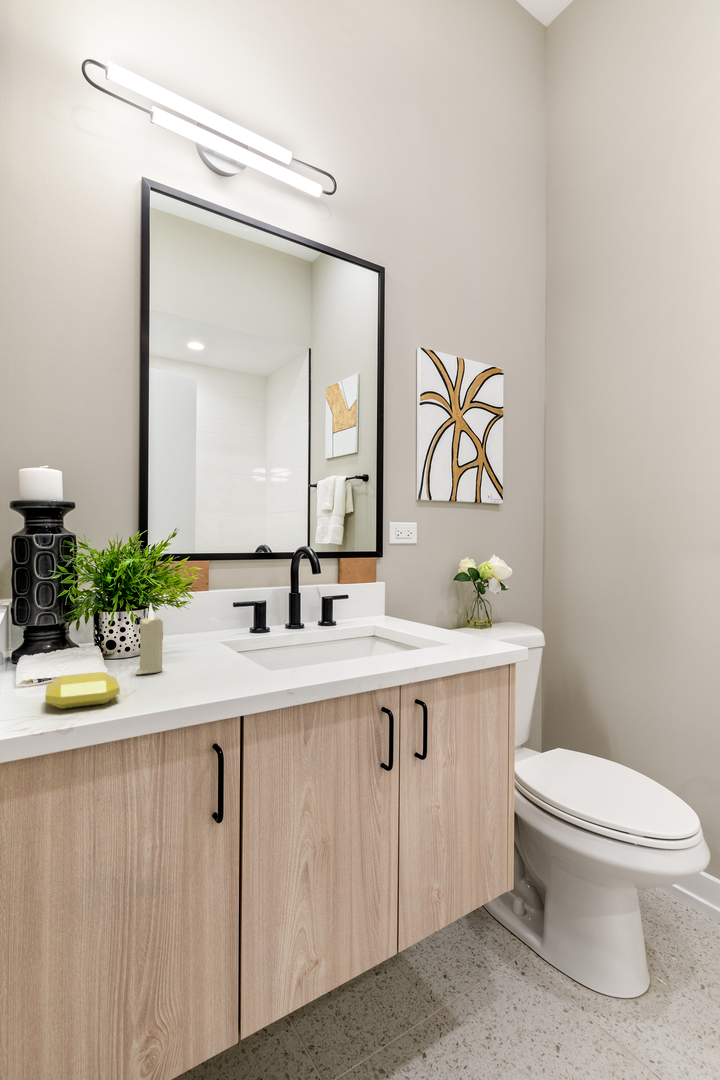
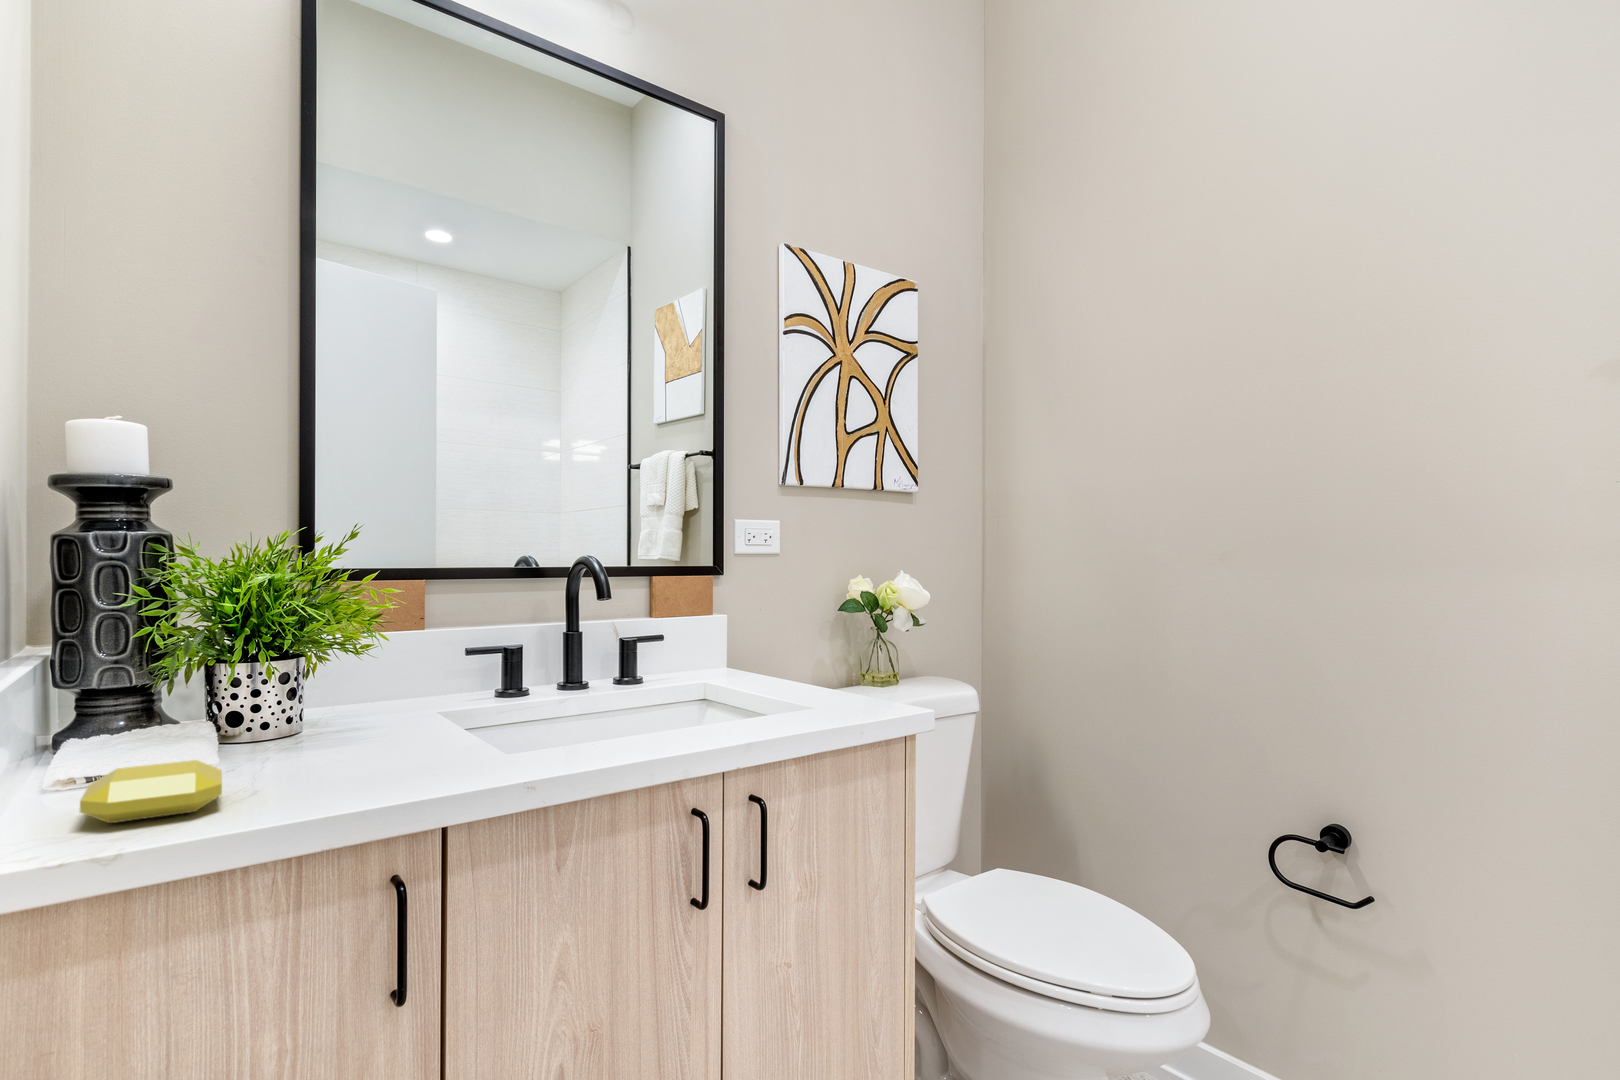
candle: present [135,603,163,674] -> none [267,644,320,765]

